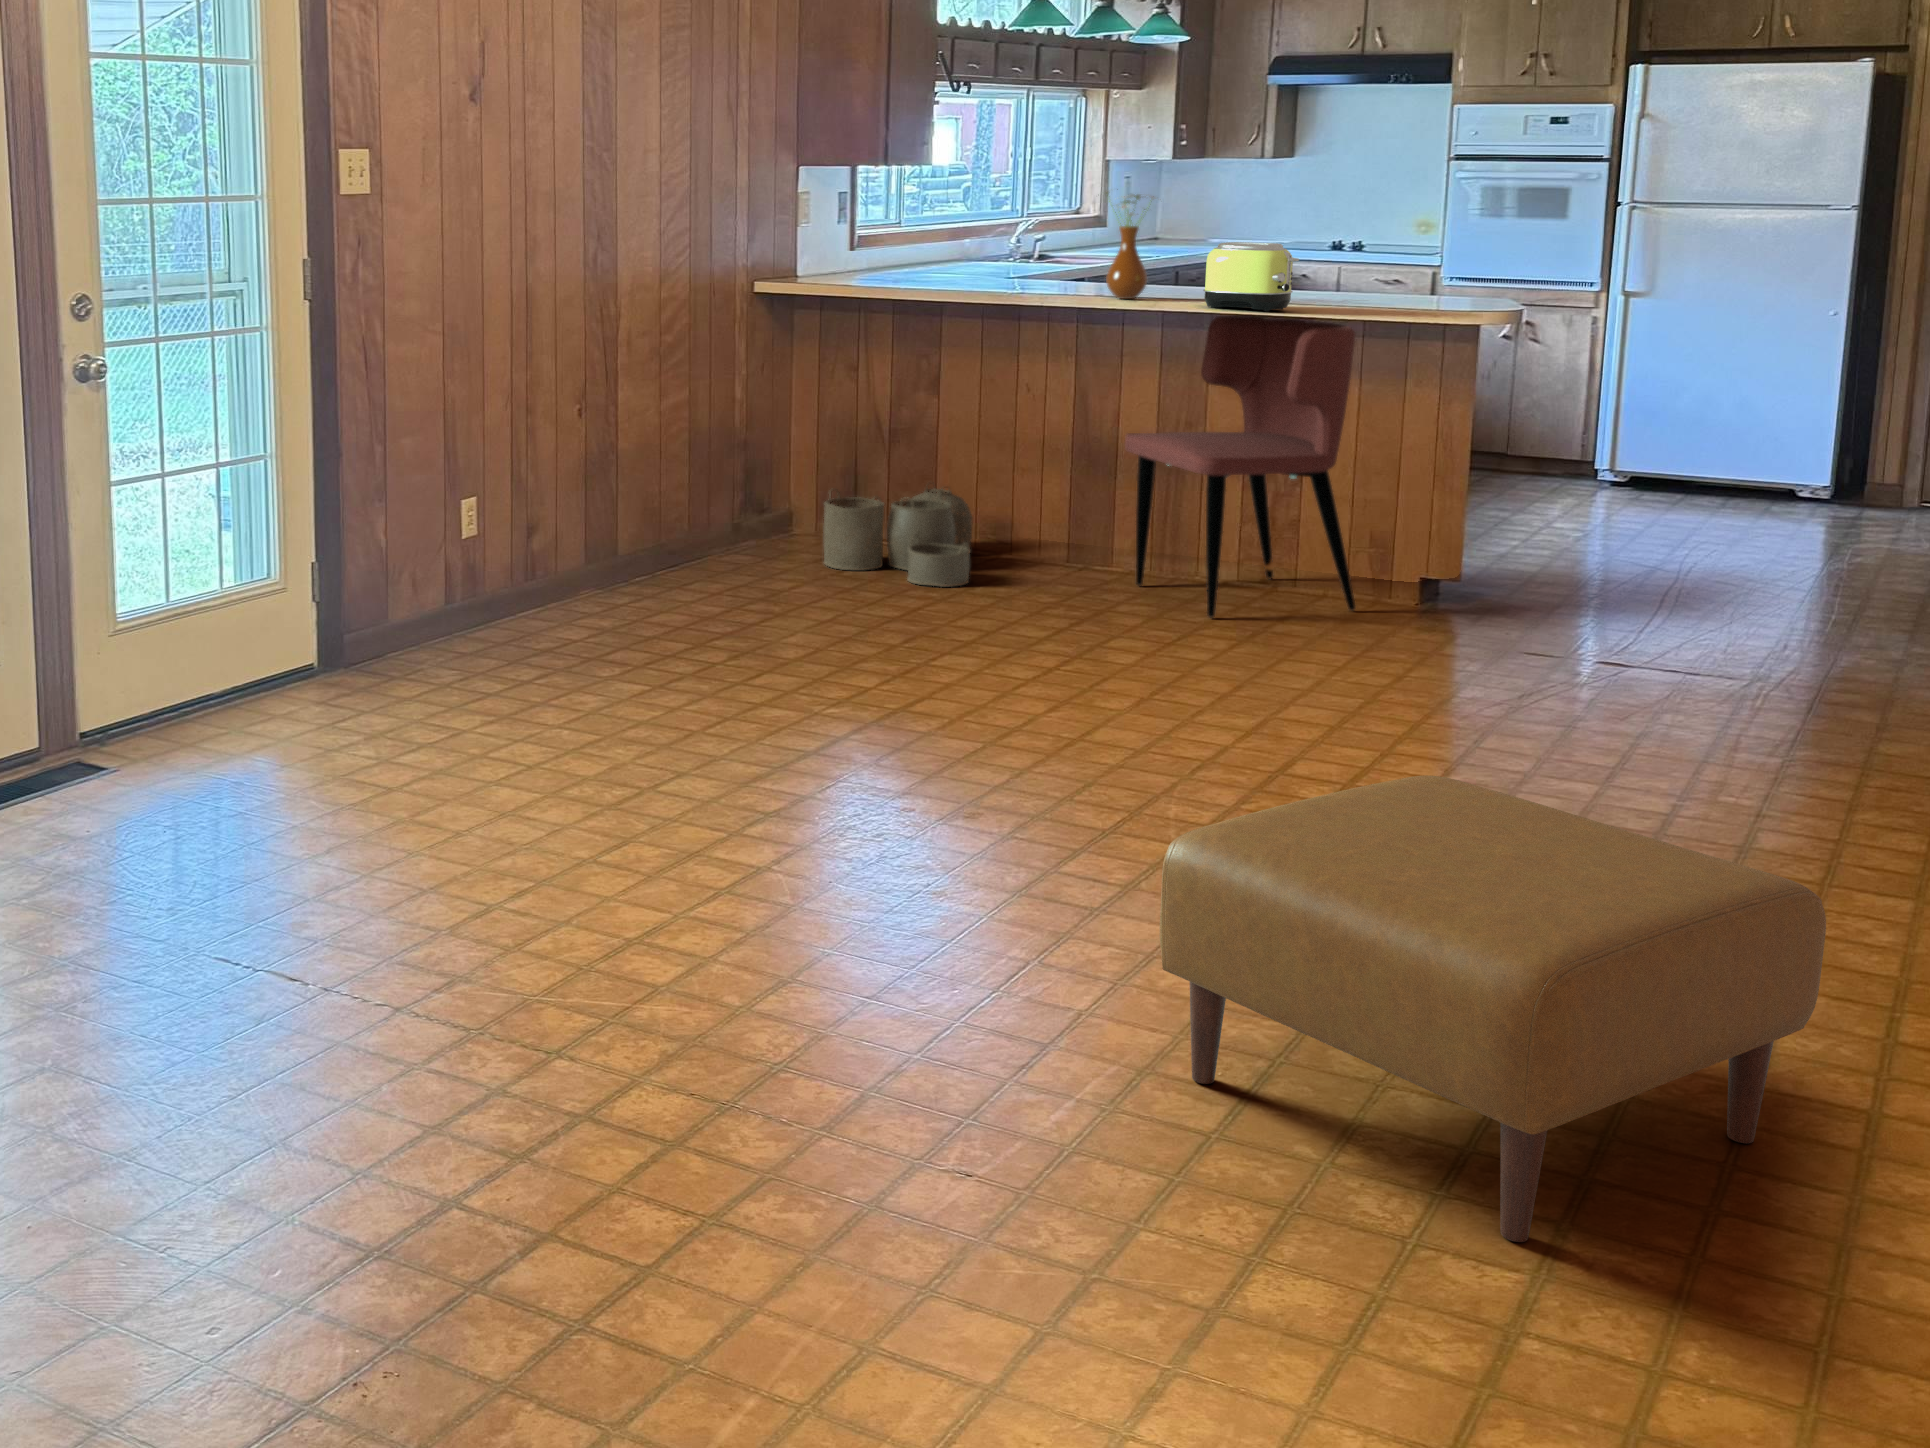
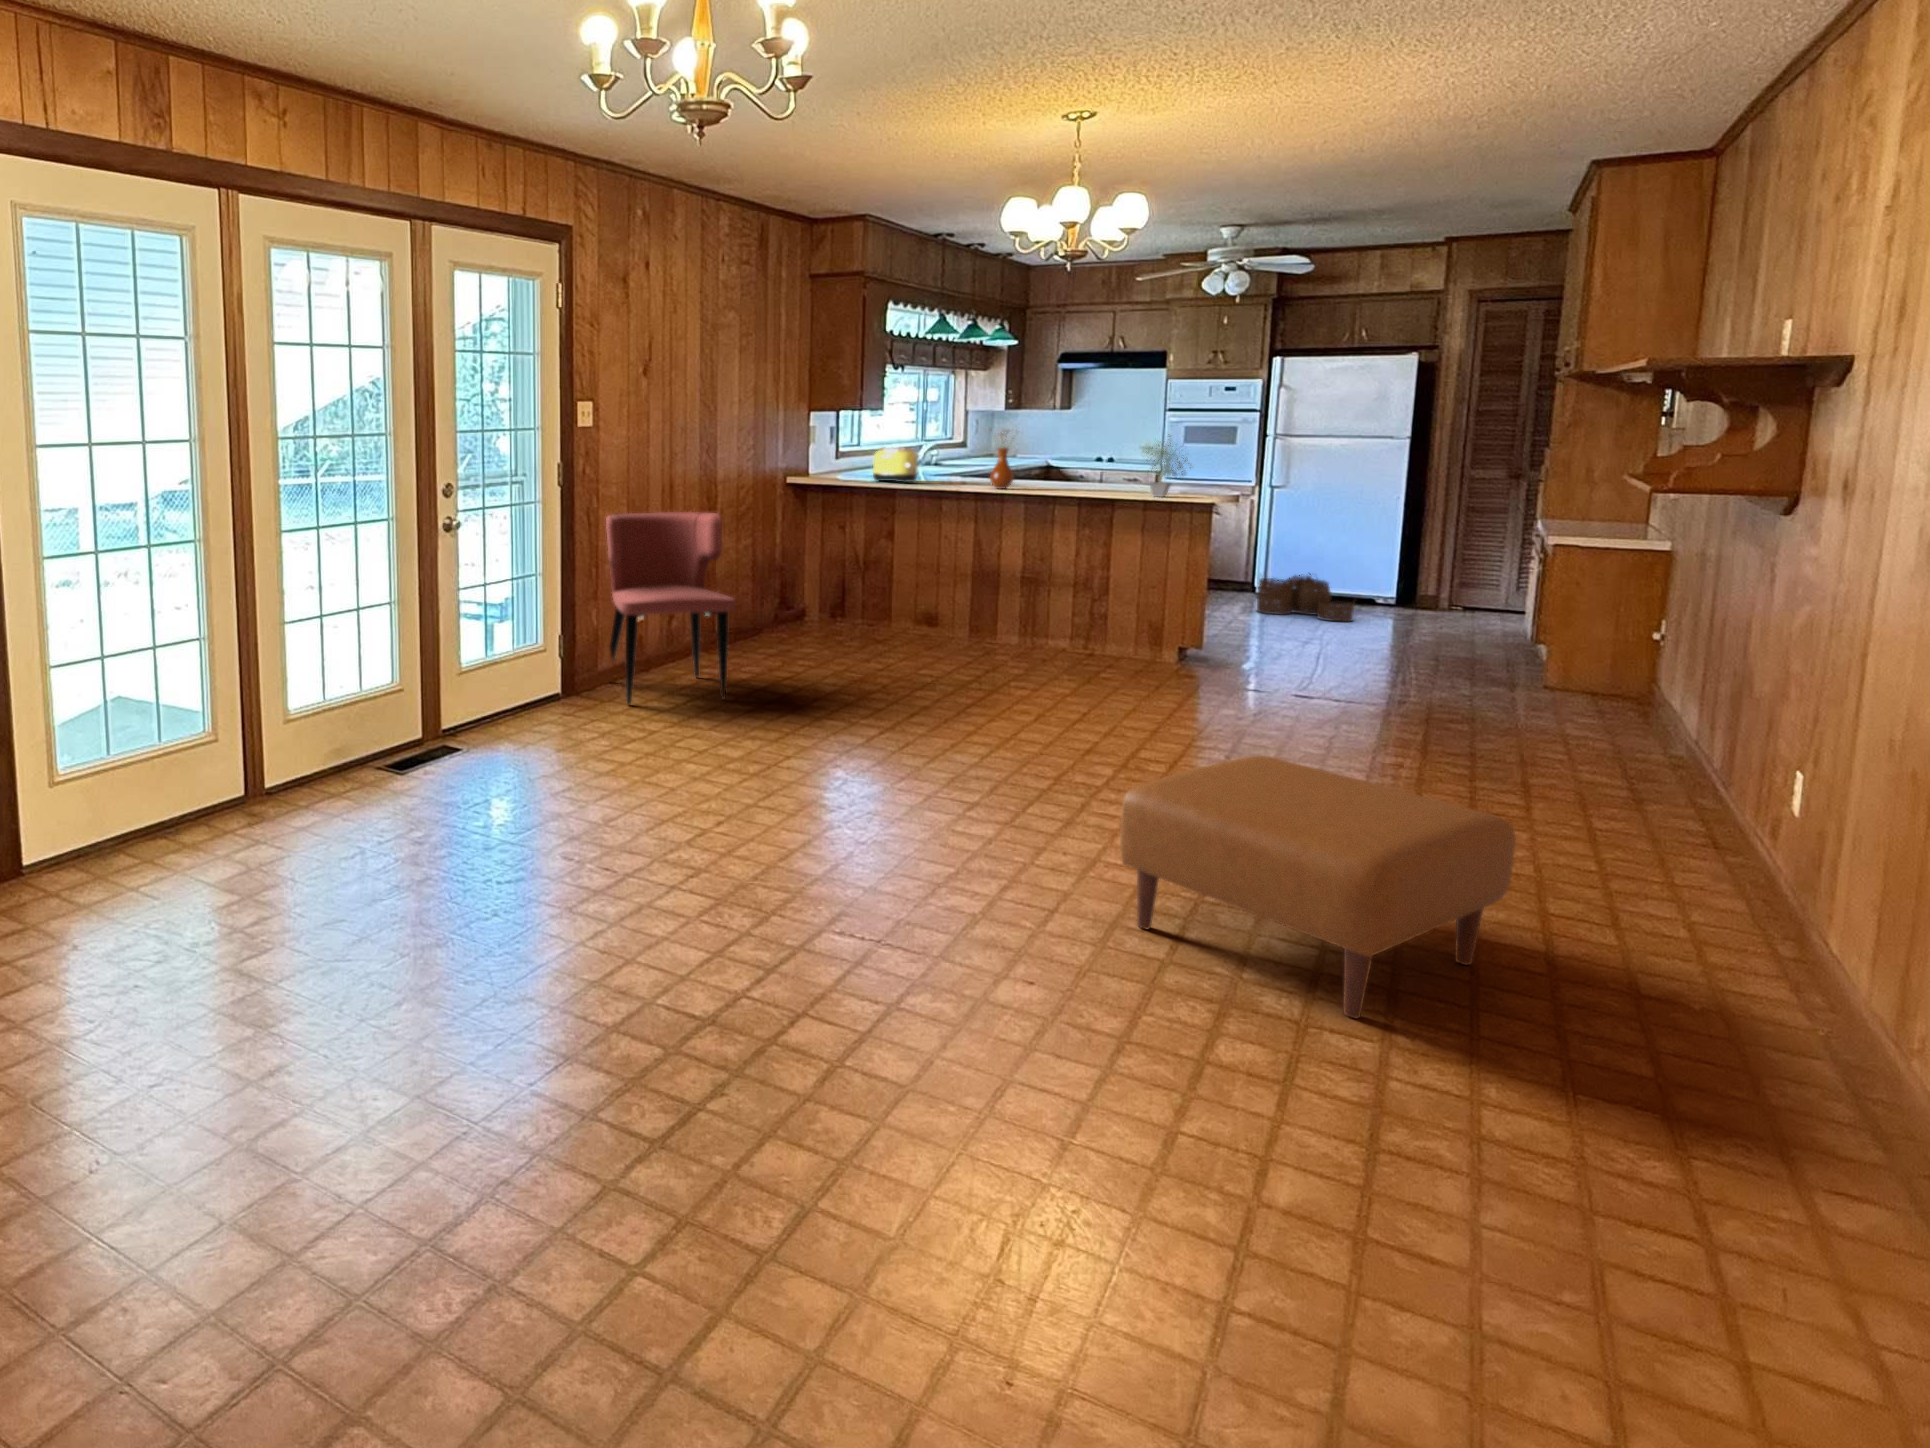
potted plant: none [1363,199,1456,313] -> present [1146,434,1187,497]
toaster: present [1203,242,1299,311] -> present [873,447,918,483]
dining chair: present [1125,316,1356,618] -> present [606,512,735,704]
woven basket: present [824,488,972,587] -> present [1257,573,1355,622]

